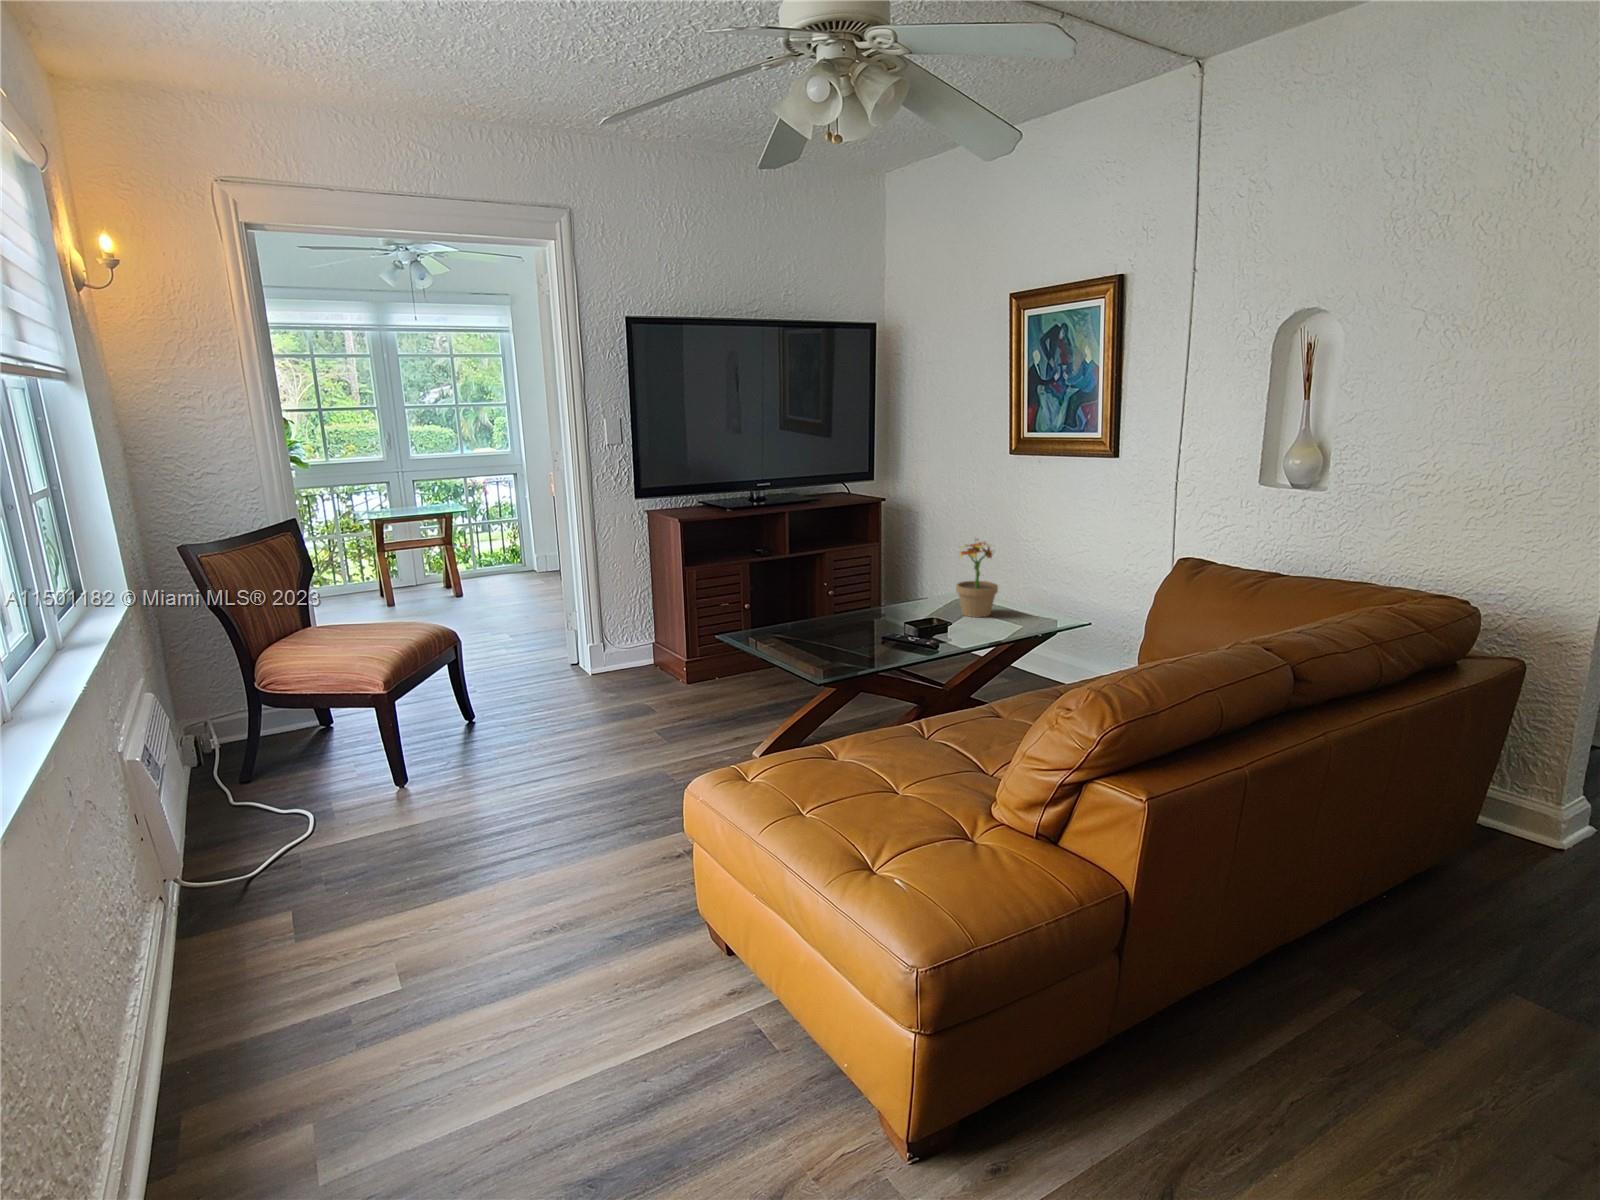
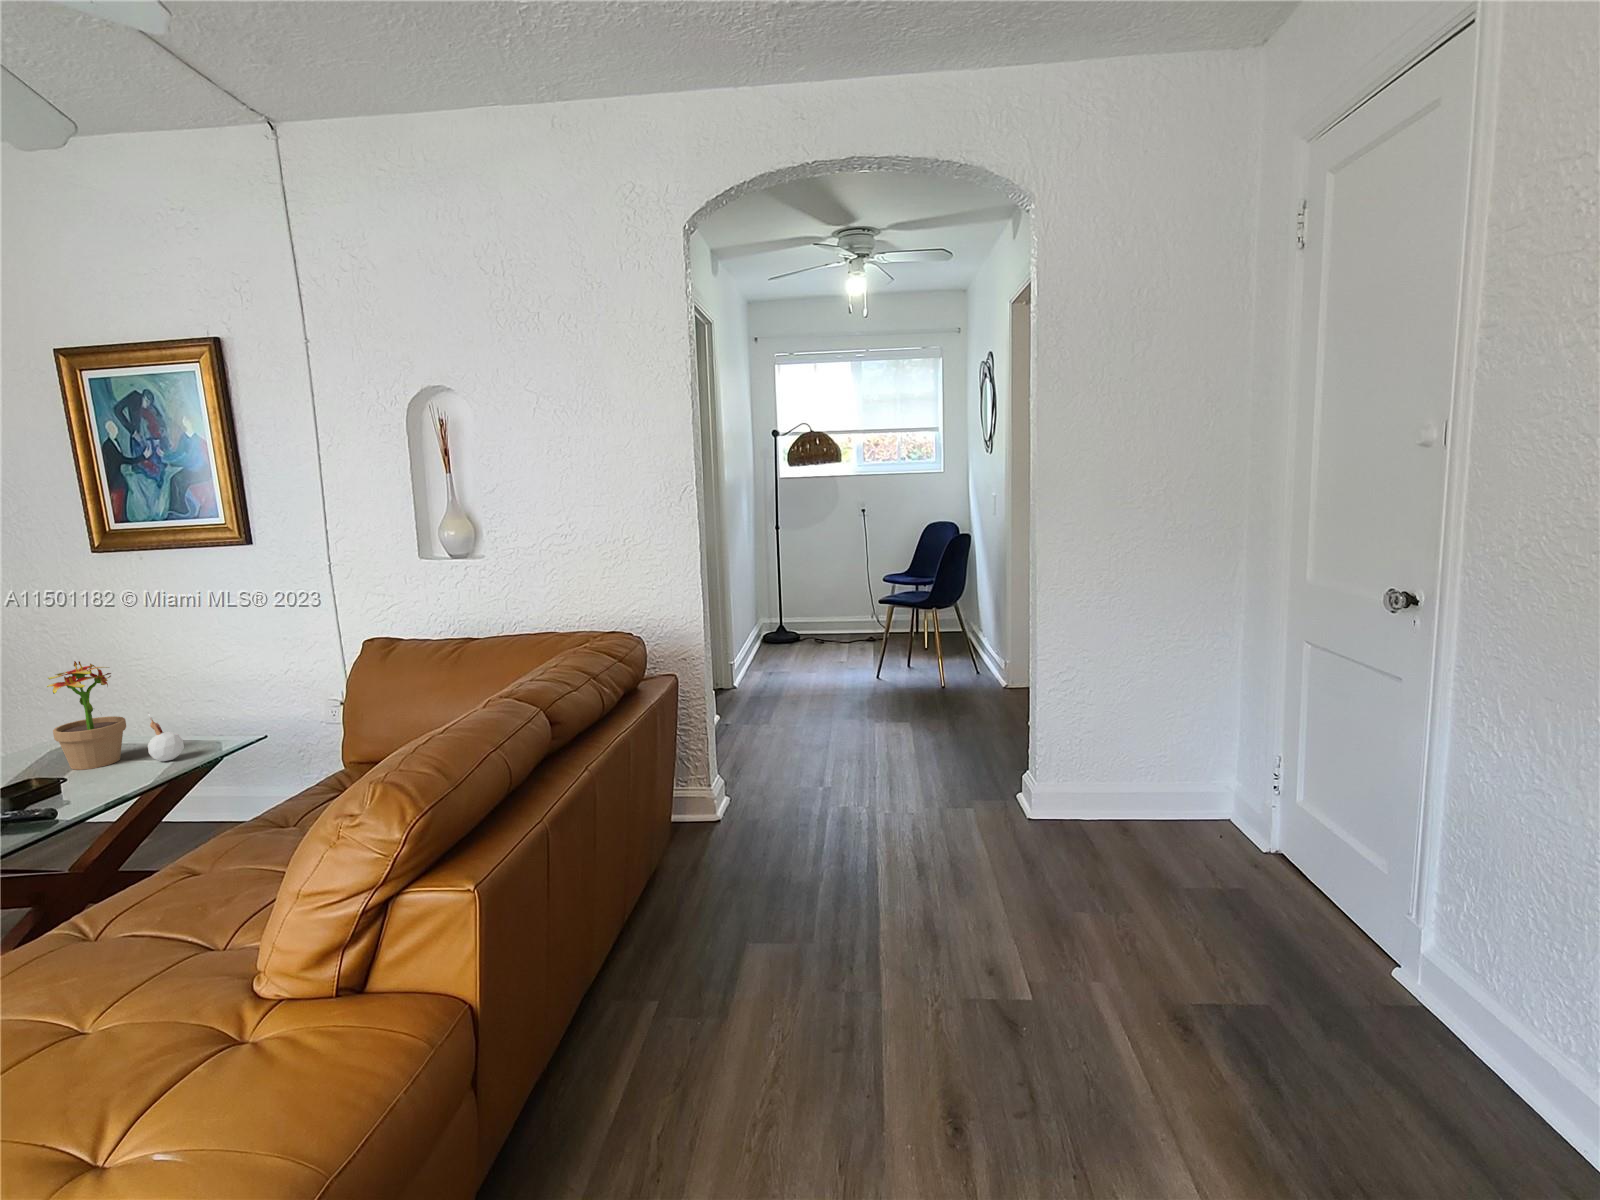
candle: none [1005,585,1028,625] -> present [148,713,184,761]

